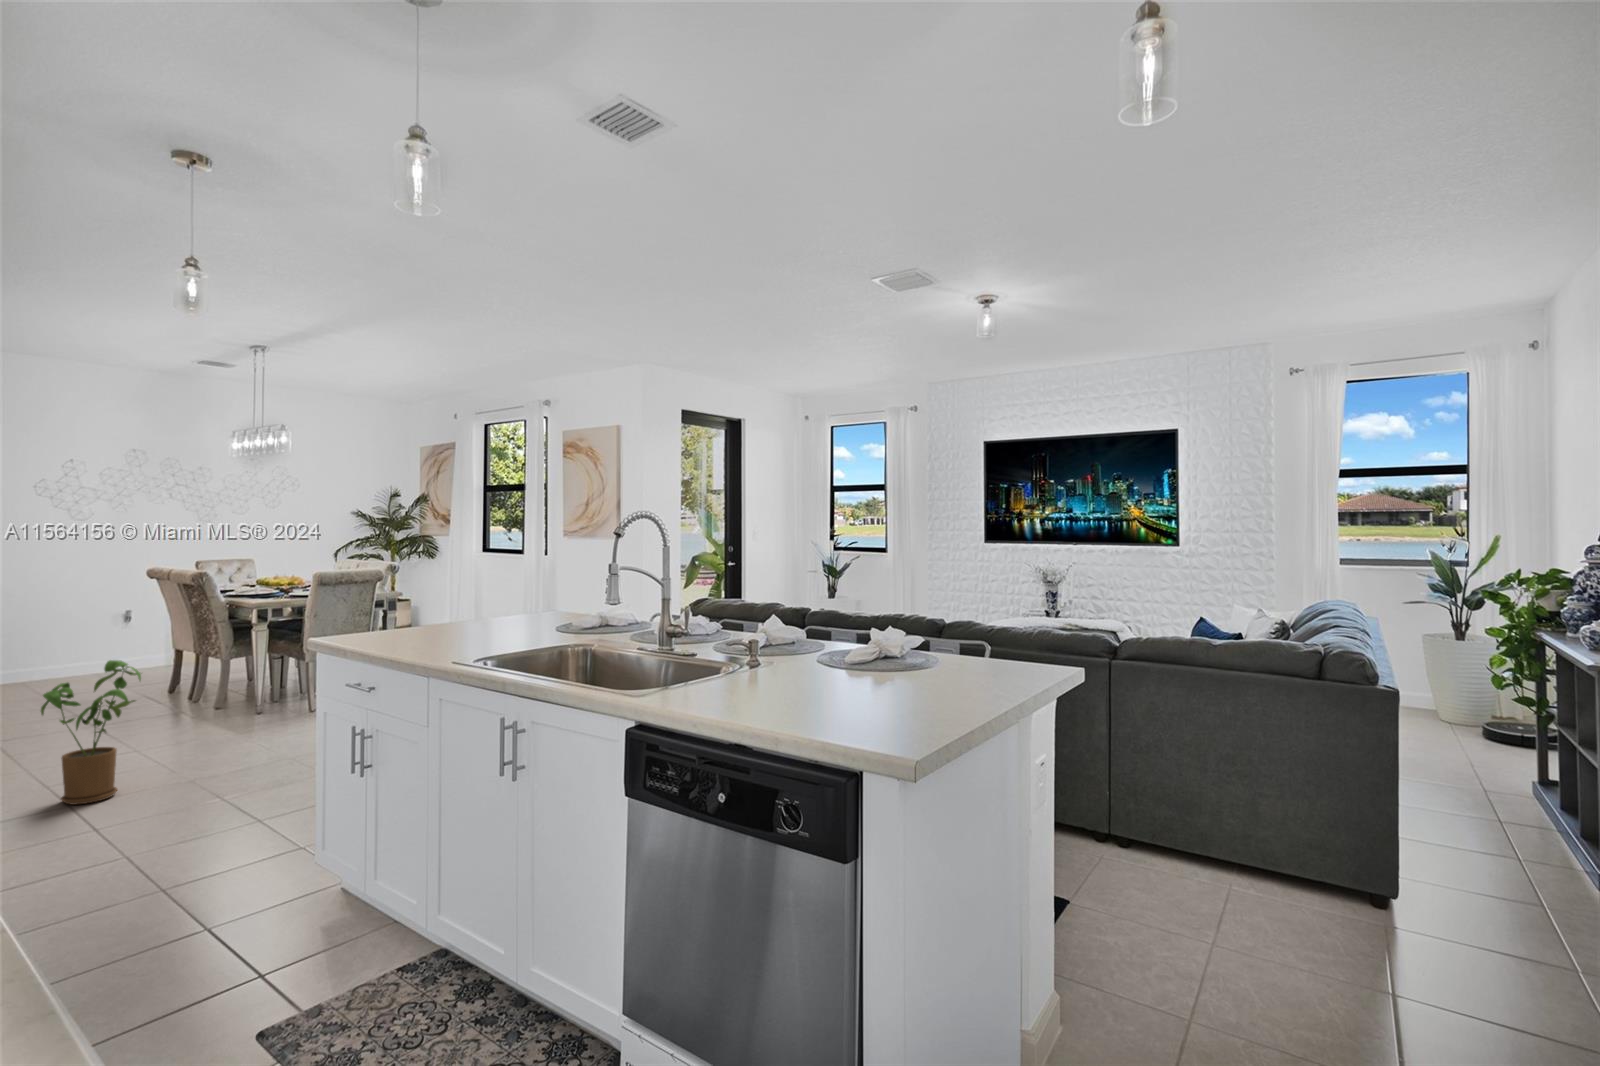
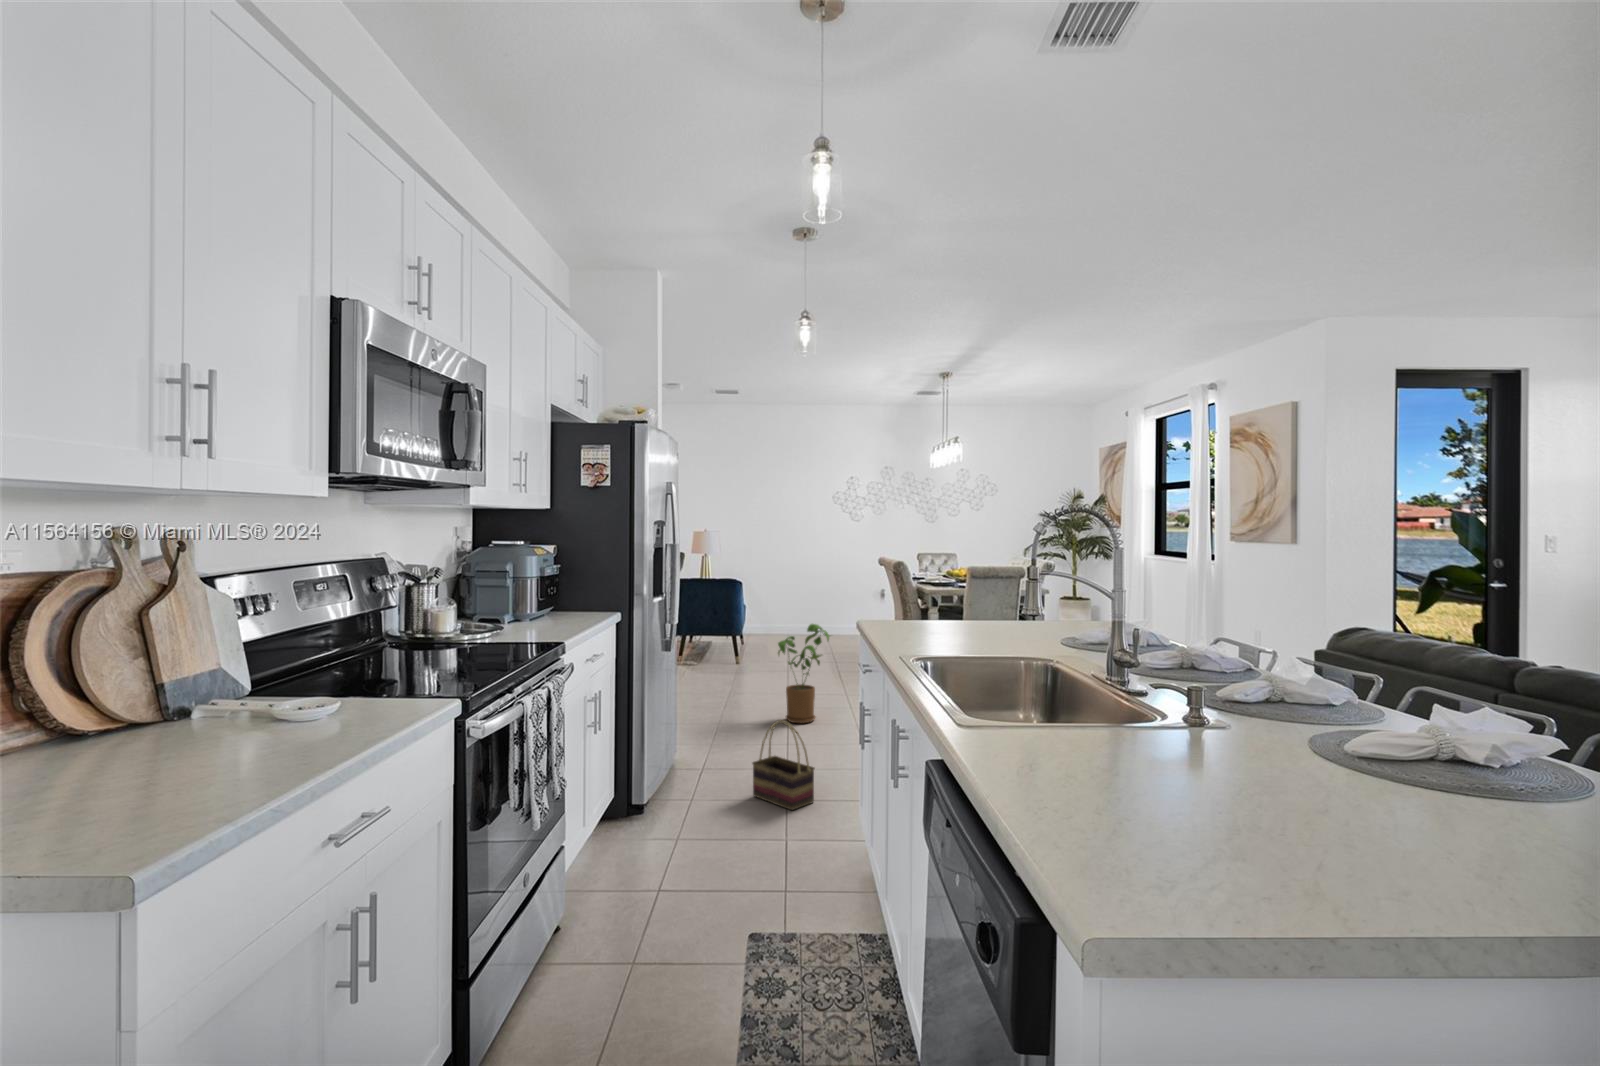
basket: none [100,786,214,903] -> present [752,720,814,810]

